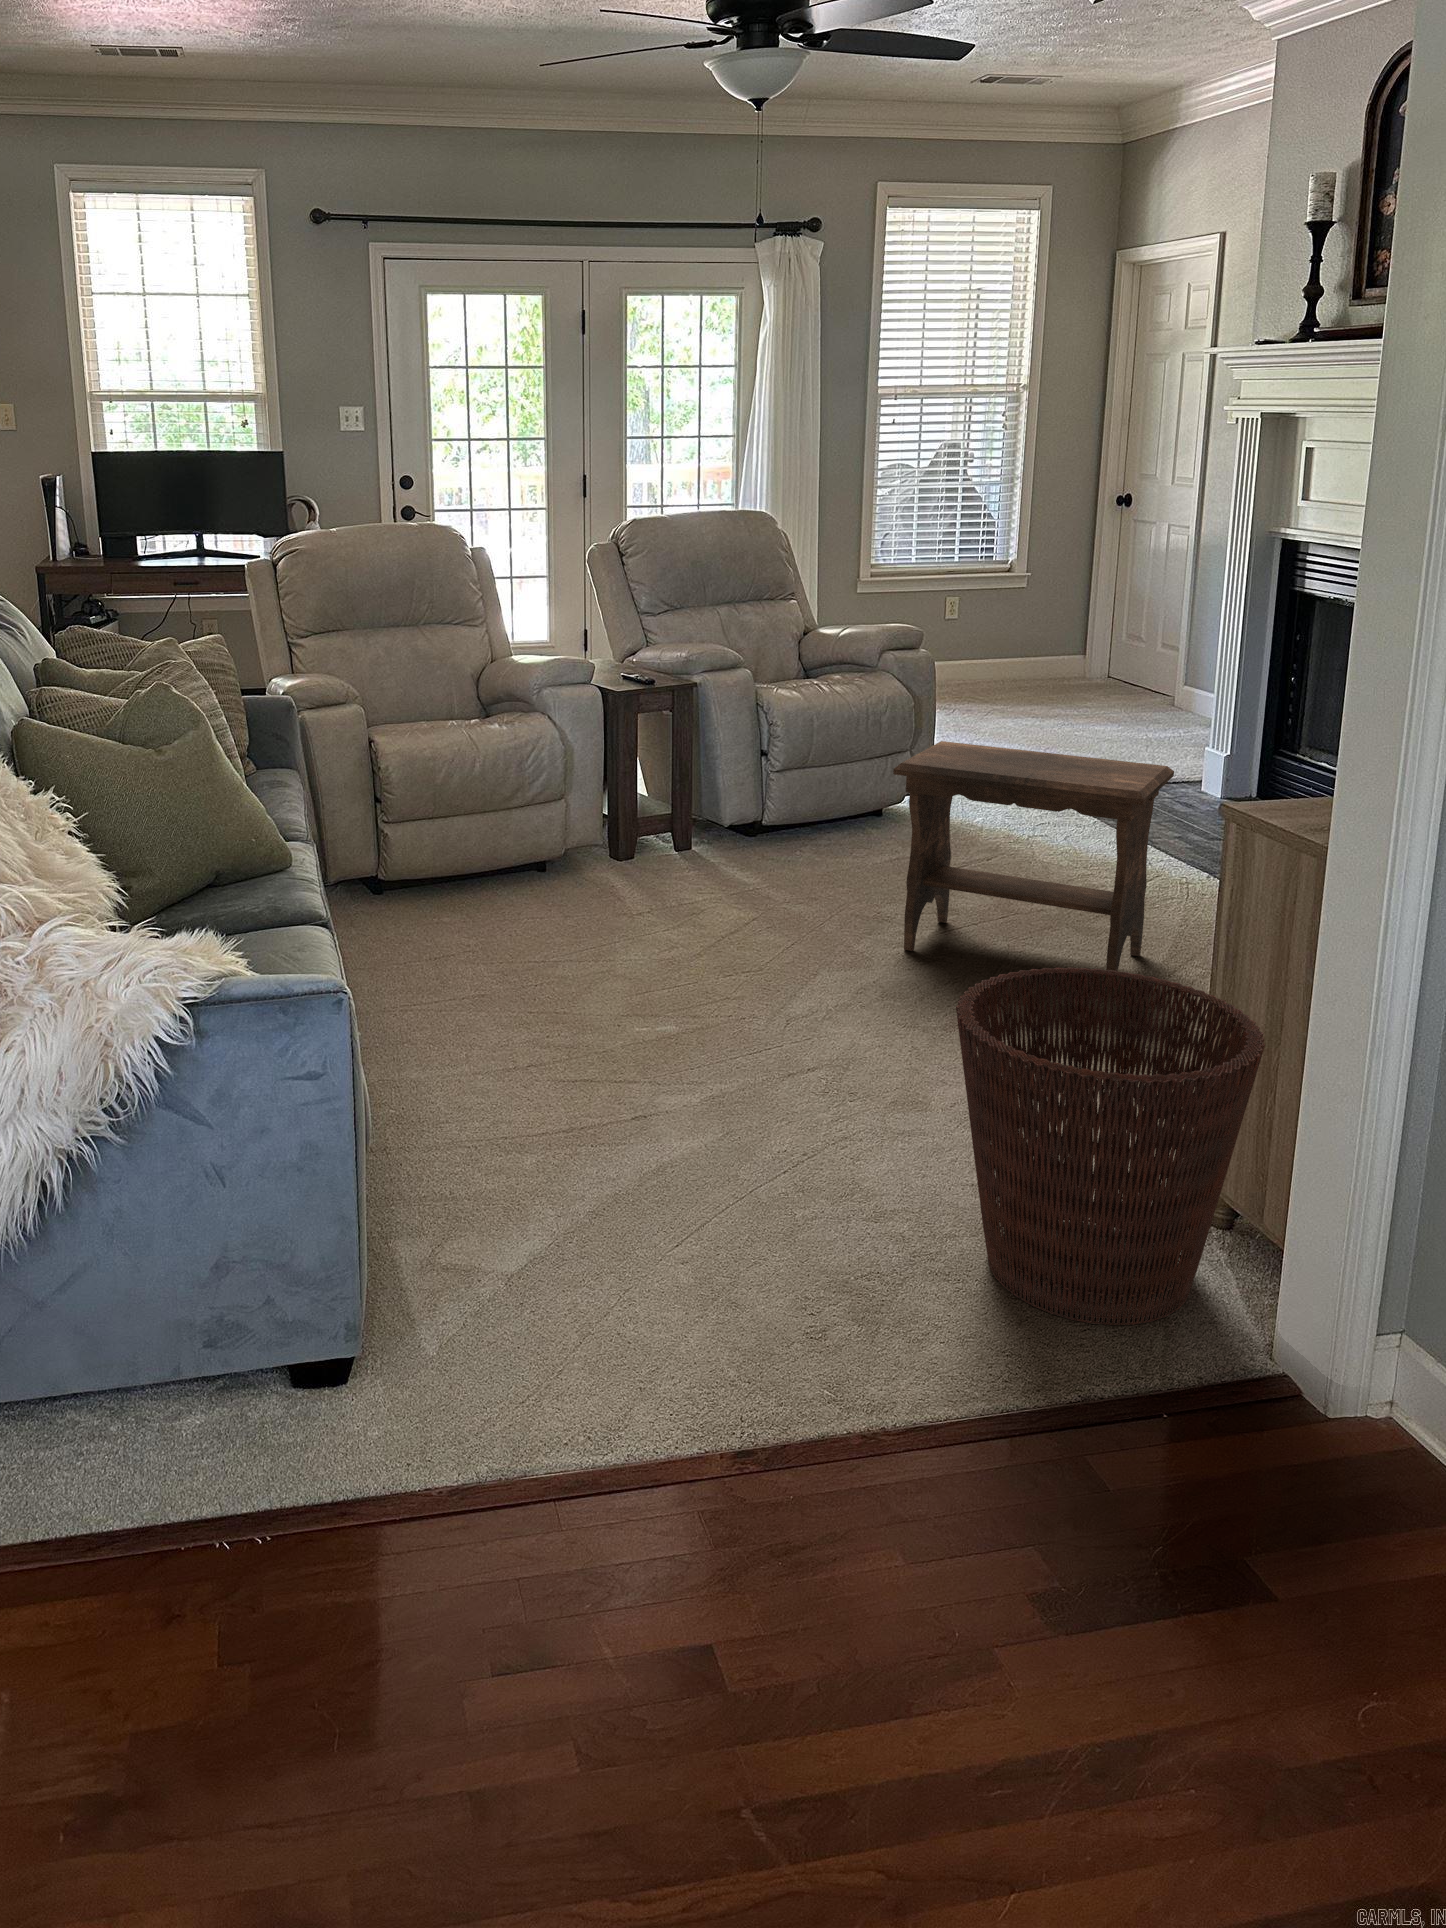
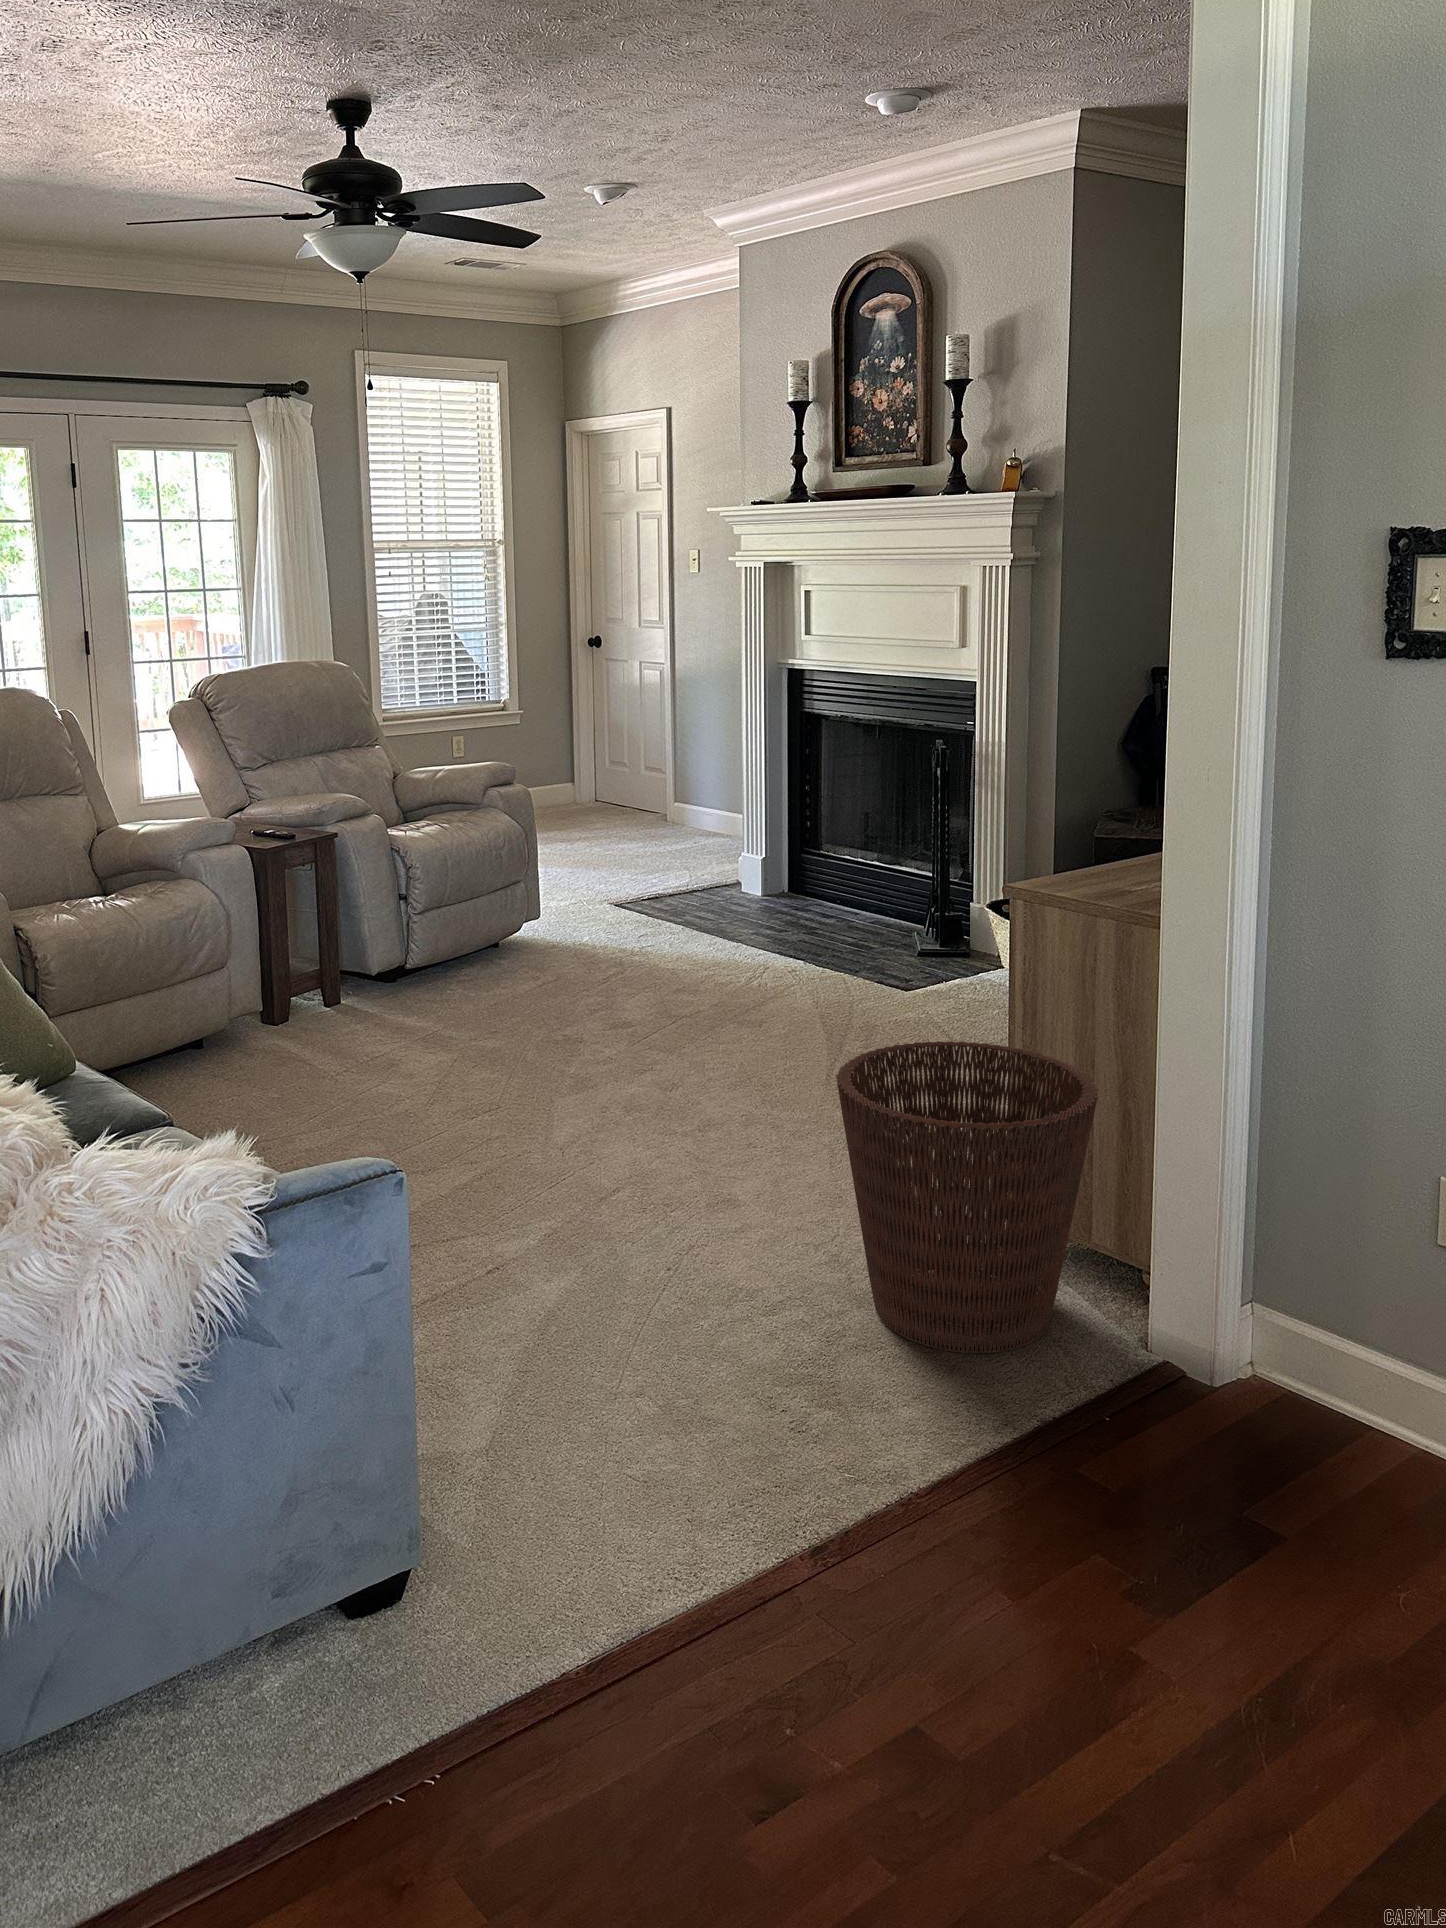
footstool: present [893,741,1174,988] -> none [588,868,820,1073]

